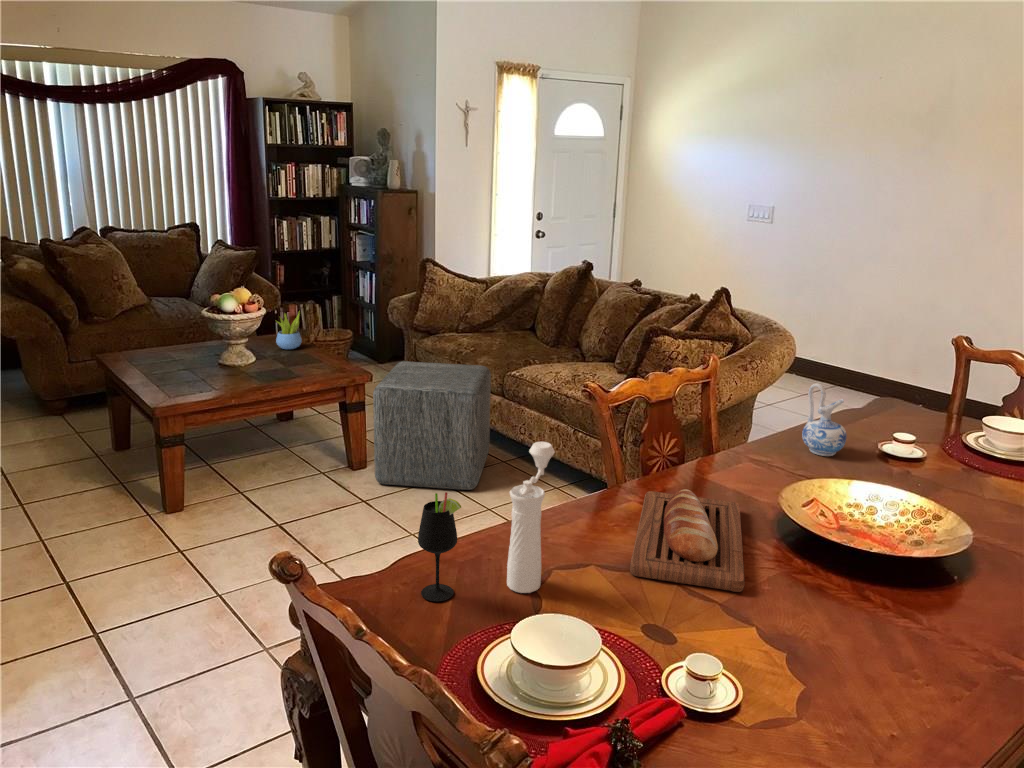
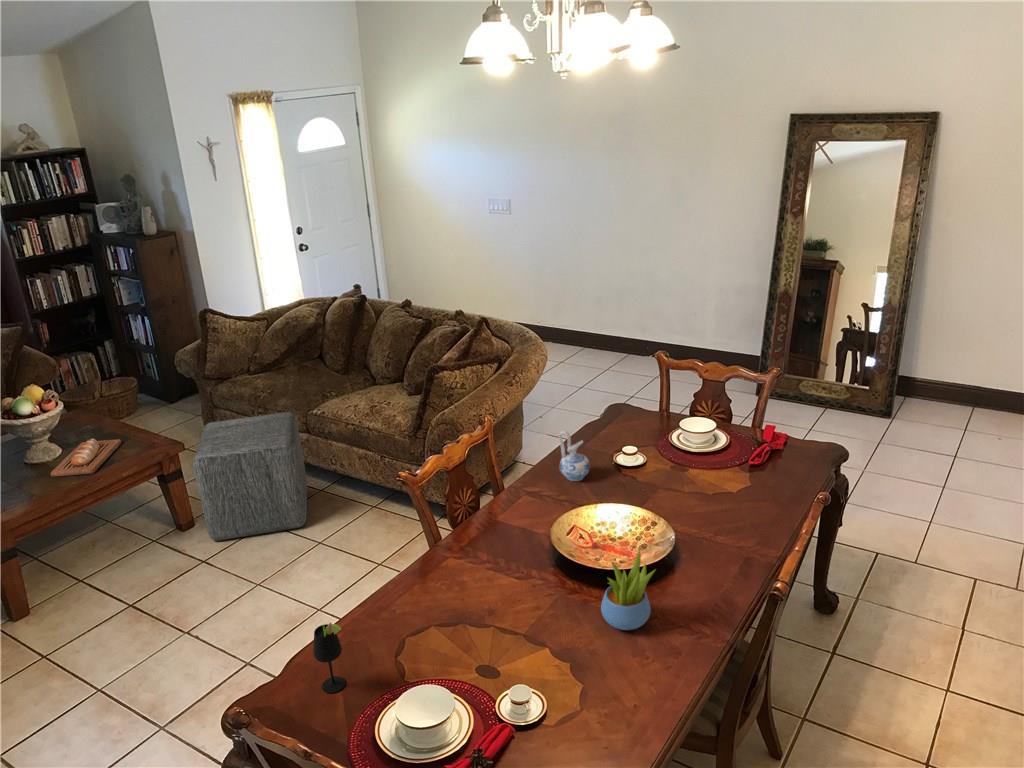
succulent plant: present [276,313,302,349] -> present [601,548,655,630]
pepper mill: present [507,442,555,593] -> none [371,556,403,667]
bread loaf: present [630,489,745,592] -> present [51,439,121,477]

